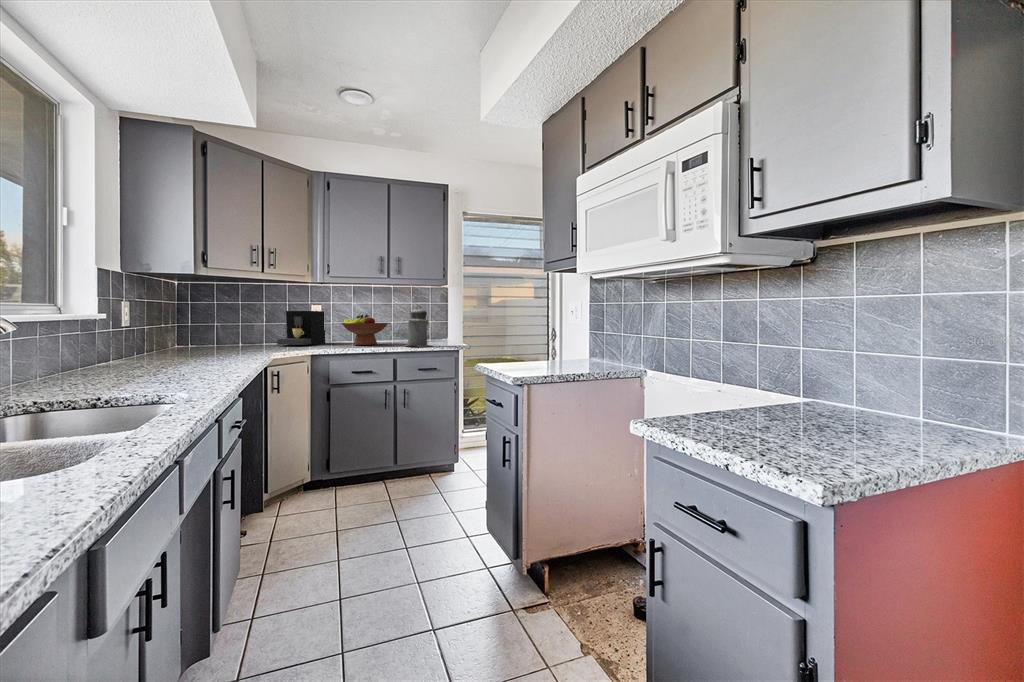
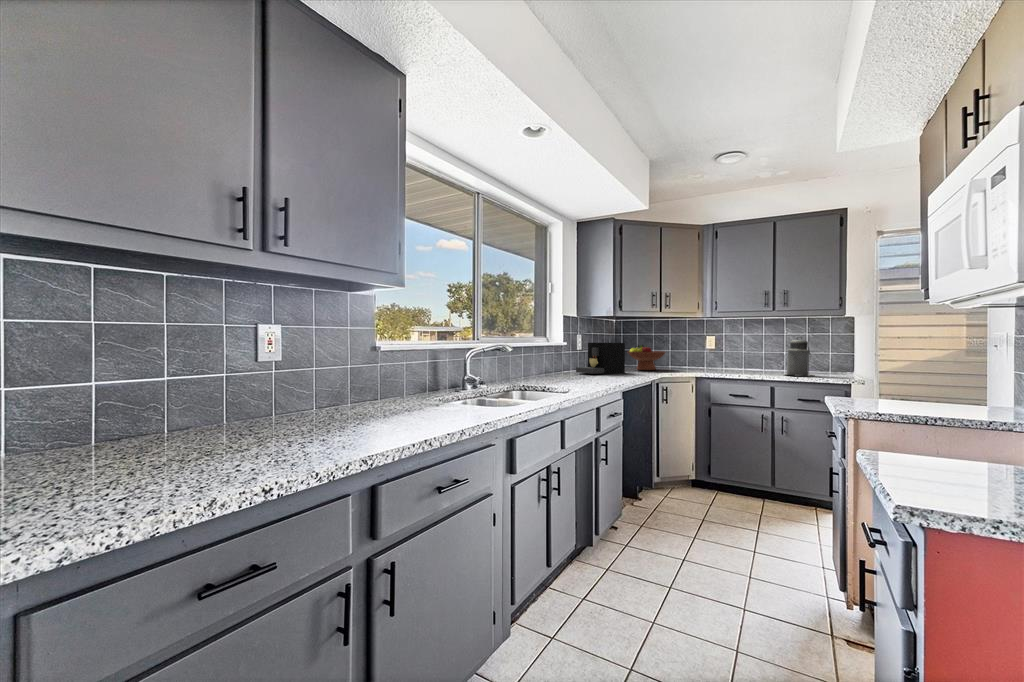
coffee maker: present [277,311,325,345] -> present [576,343,625,374]
fruit bowl: present [342,314,388,345] -> present [628,345,666,370]

